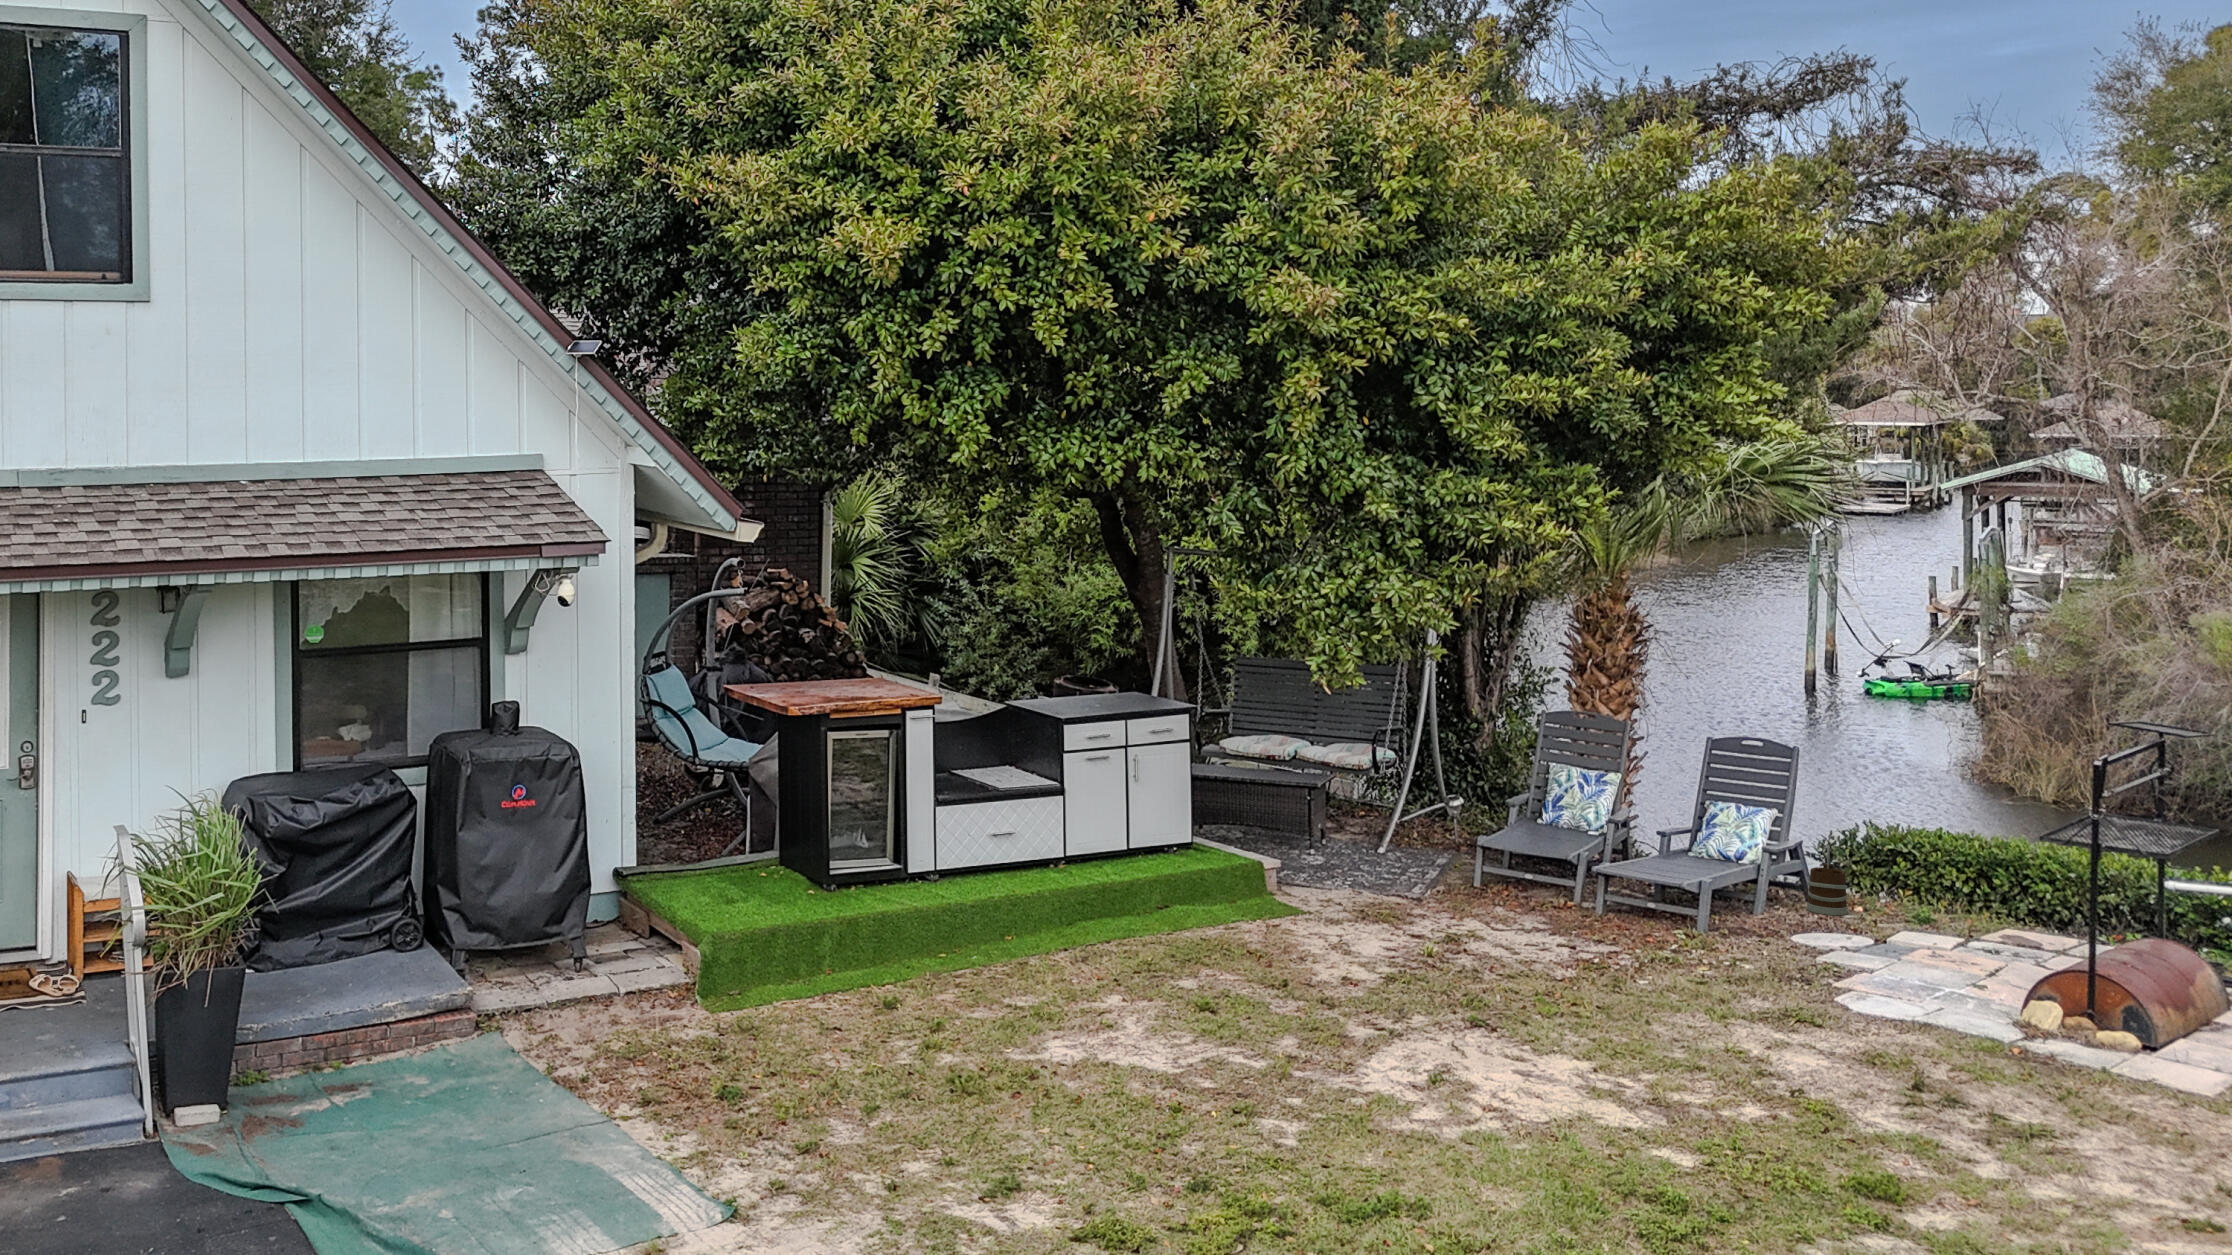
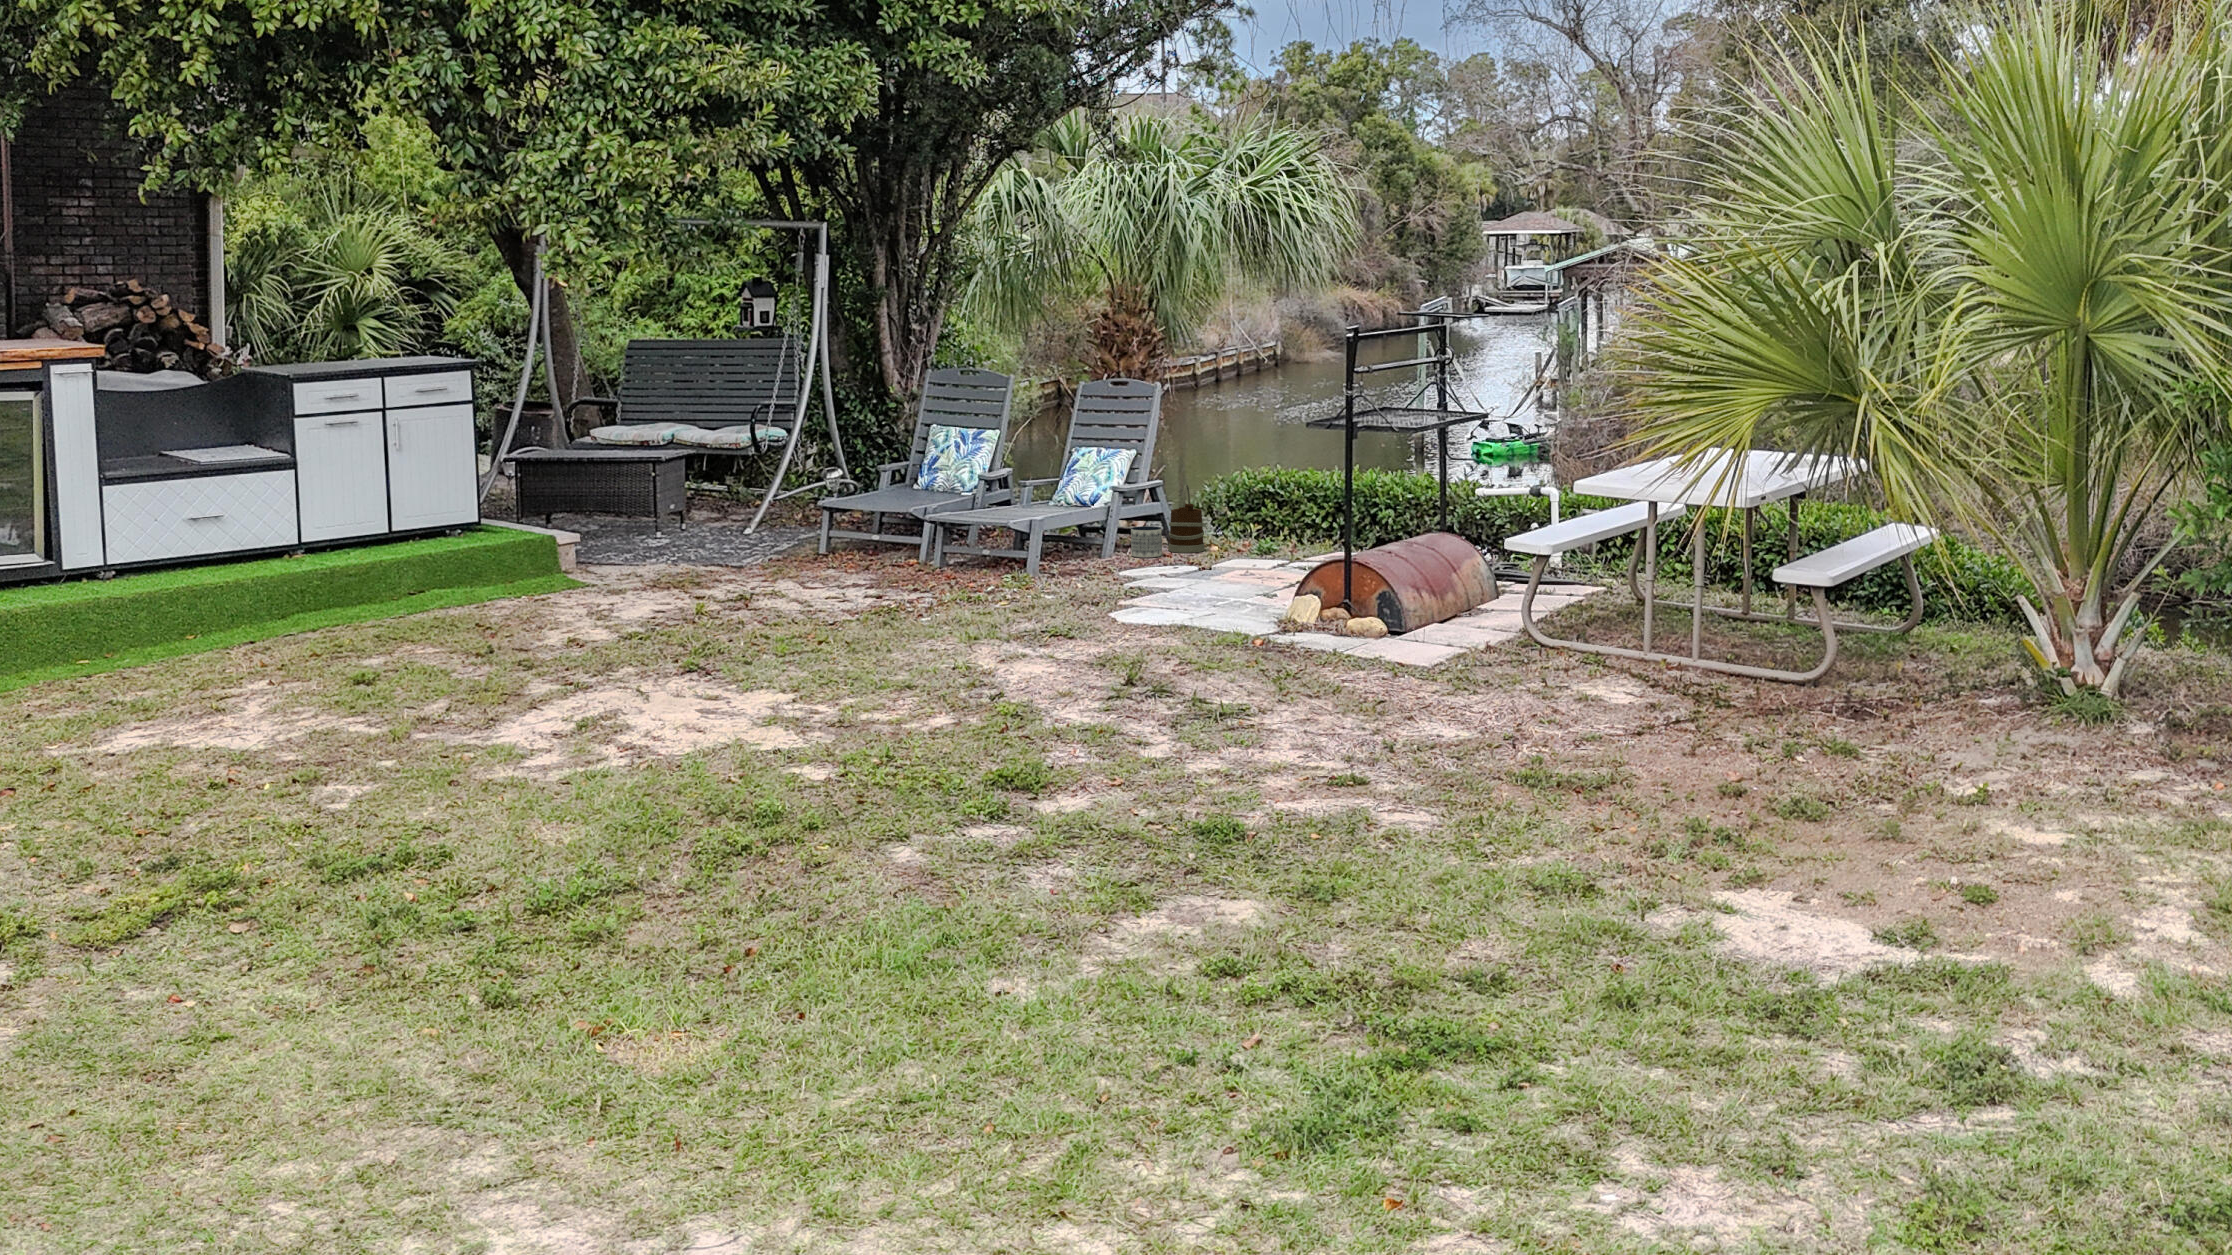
planter: none [1773,884,1807,918] -> present [1131,526,1162,558]

